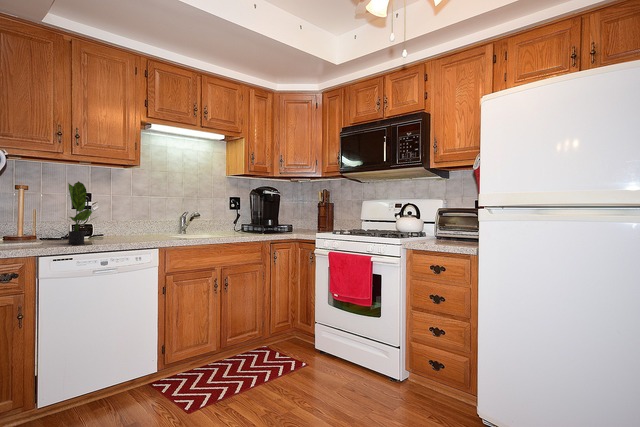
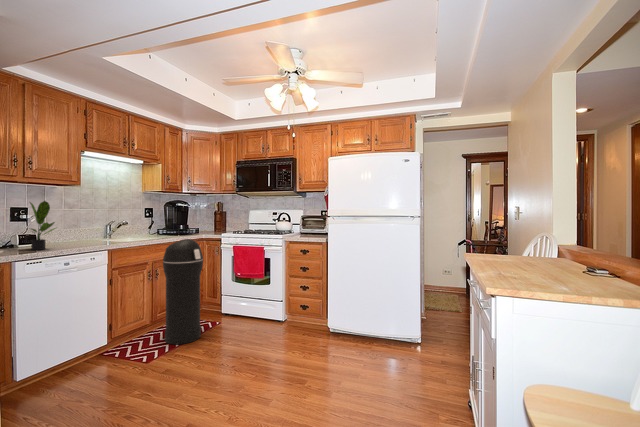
trash can: none [224,238,279,392] -> present [163,239,203,344]

